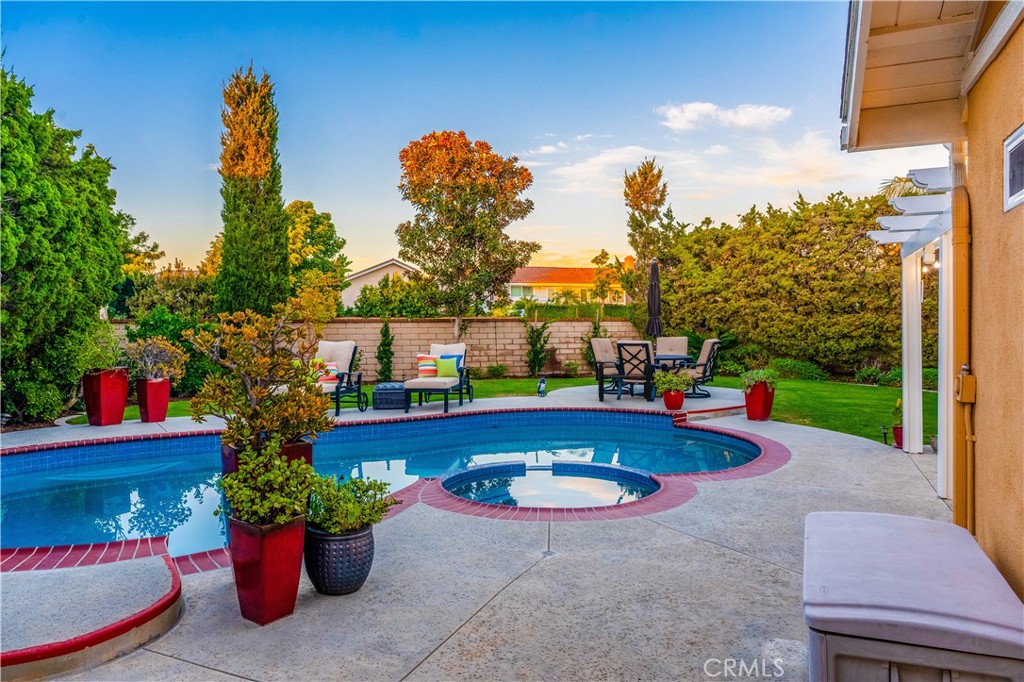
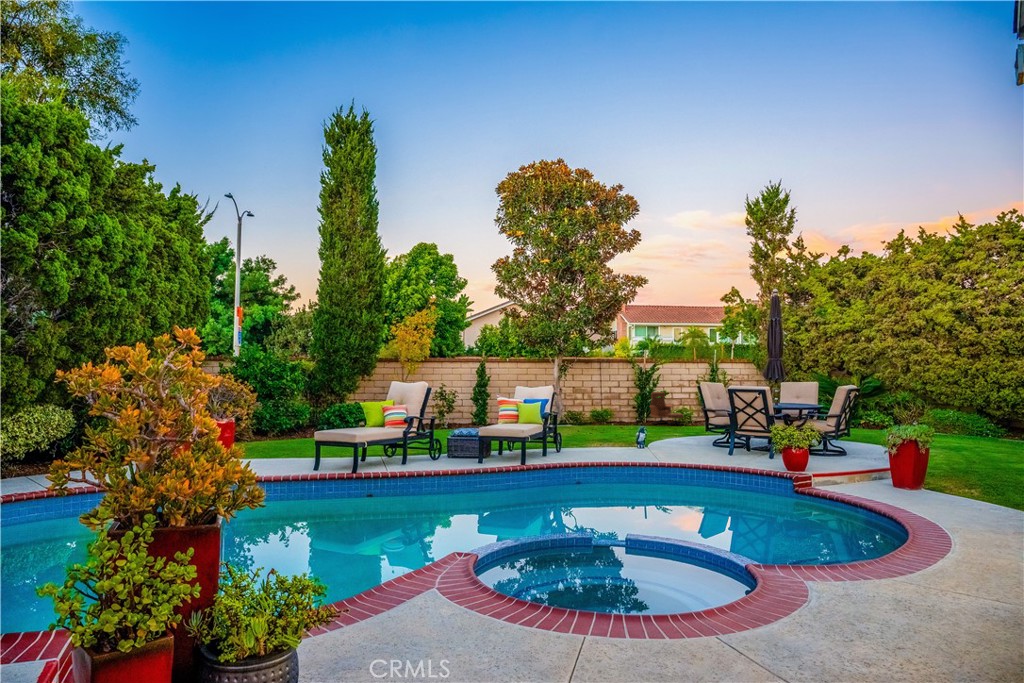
bench: present [598,363,651,401] -> none [705,412,769,459]

